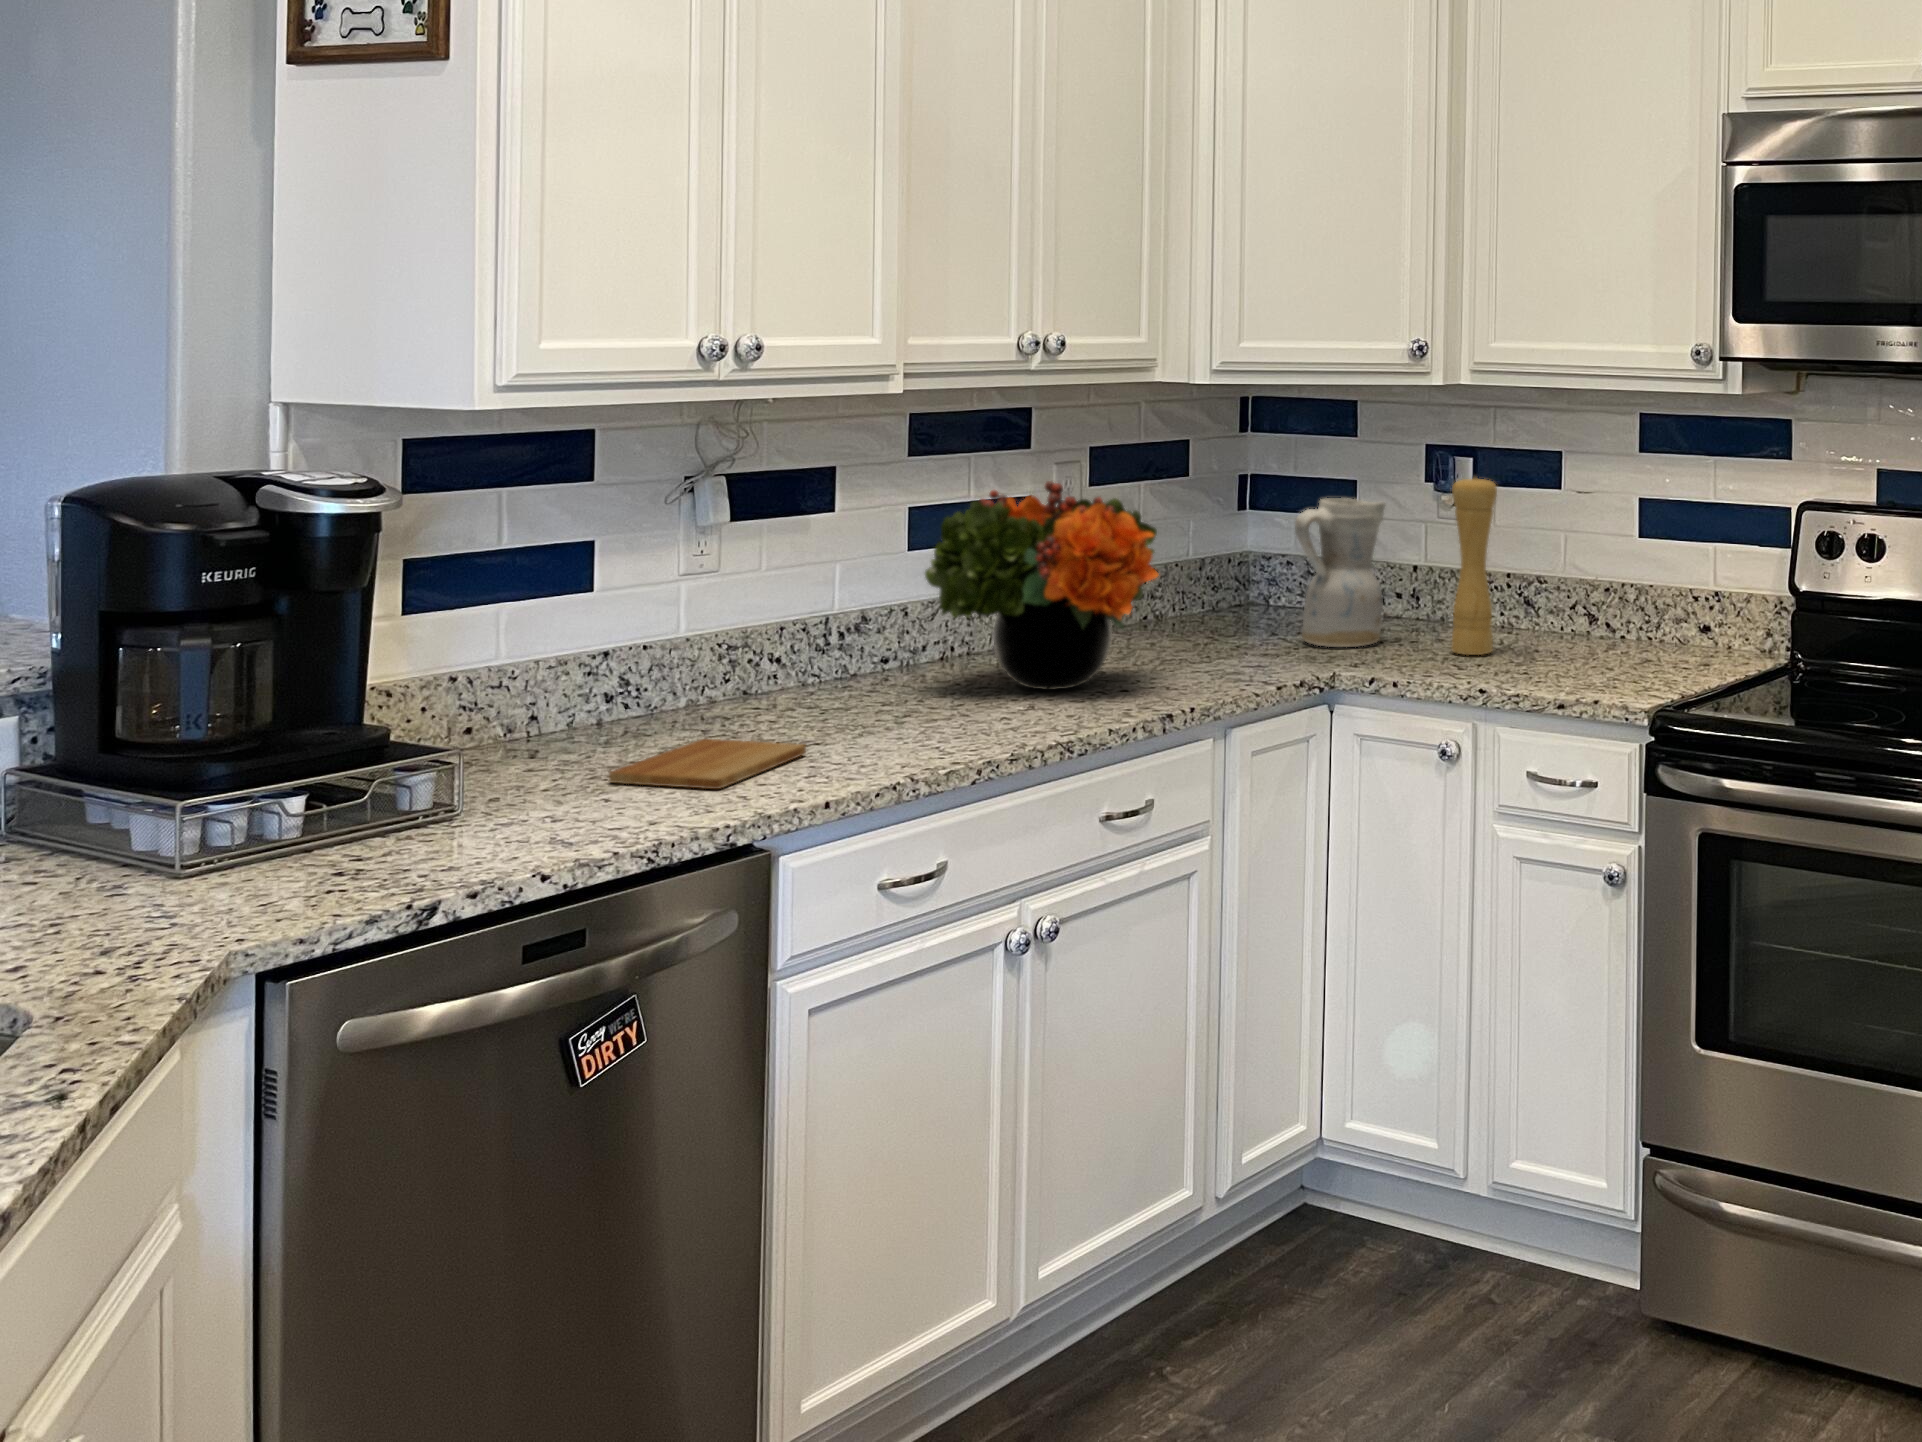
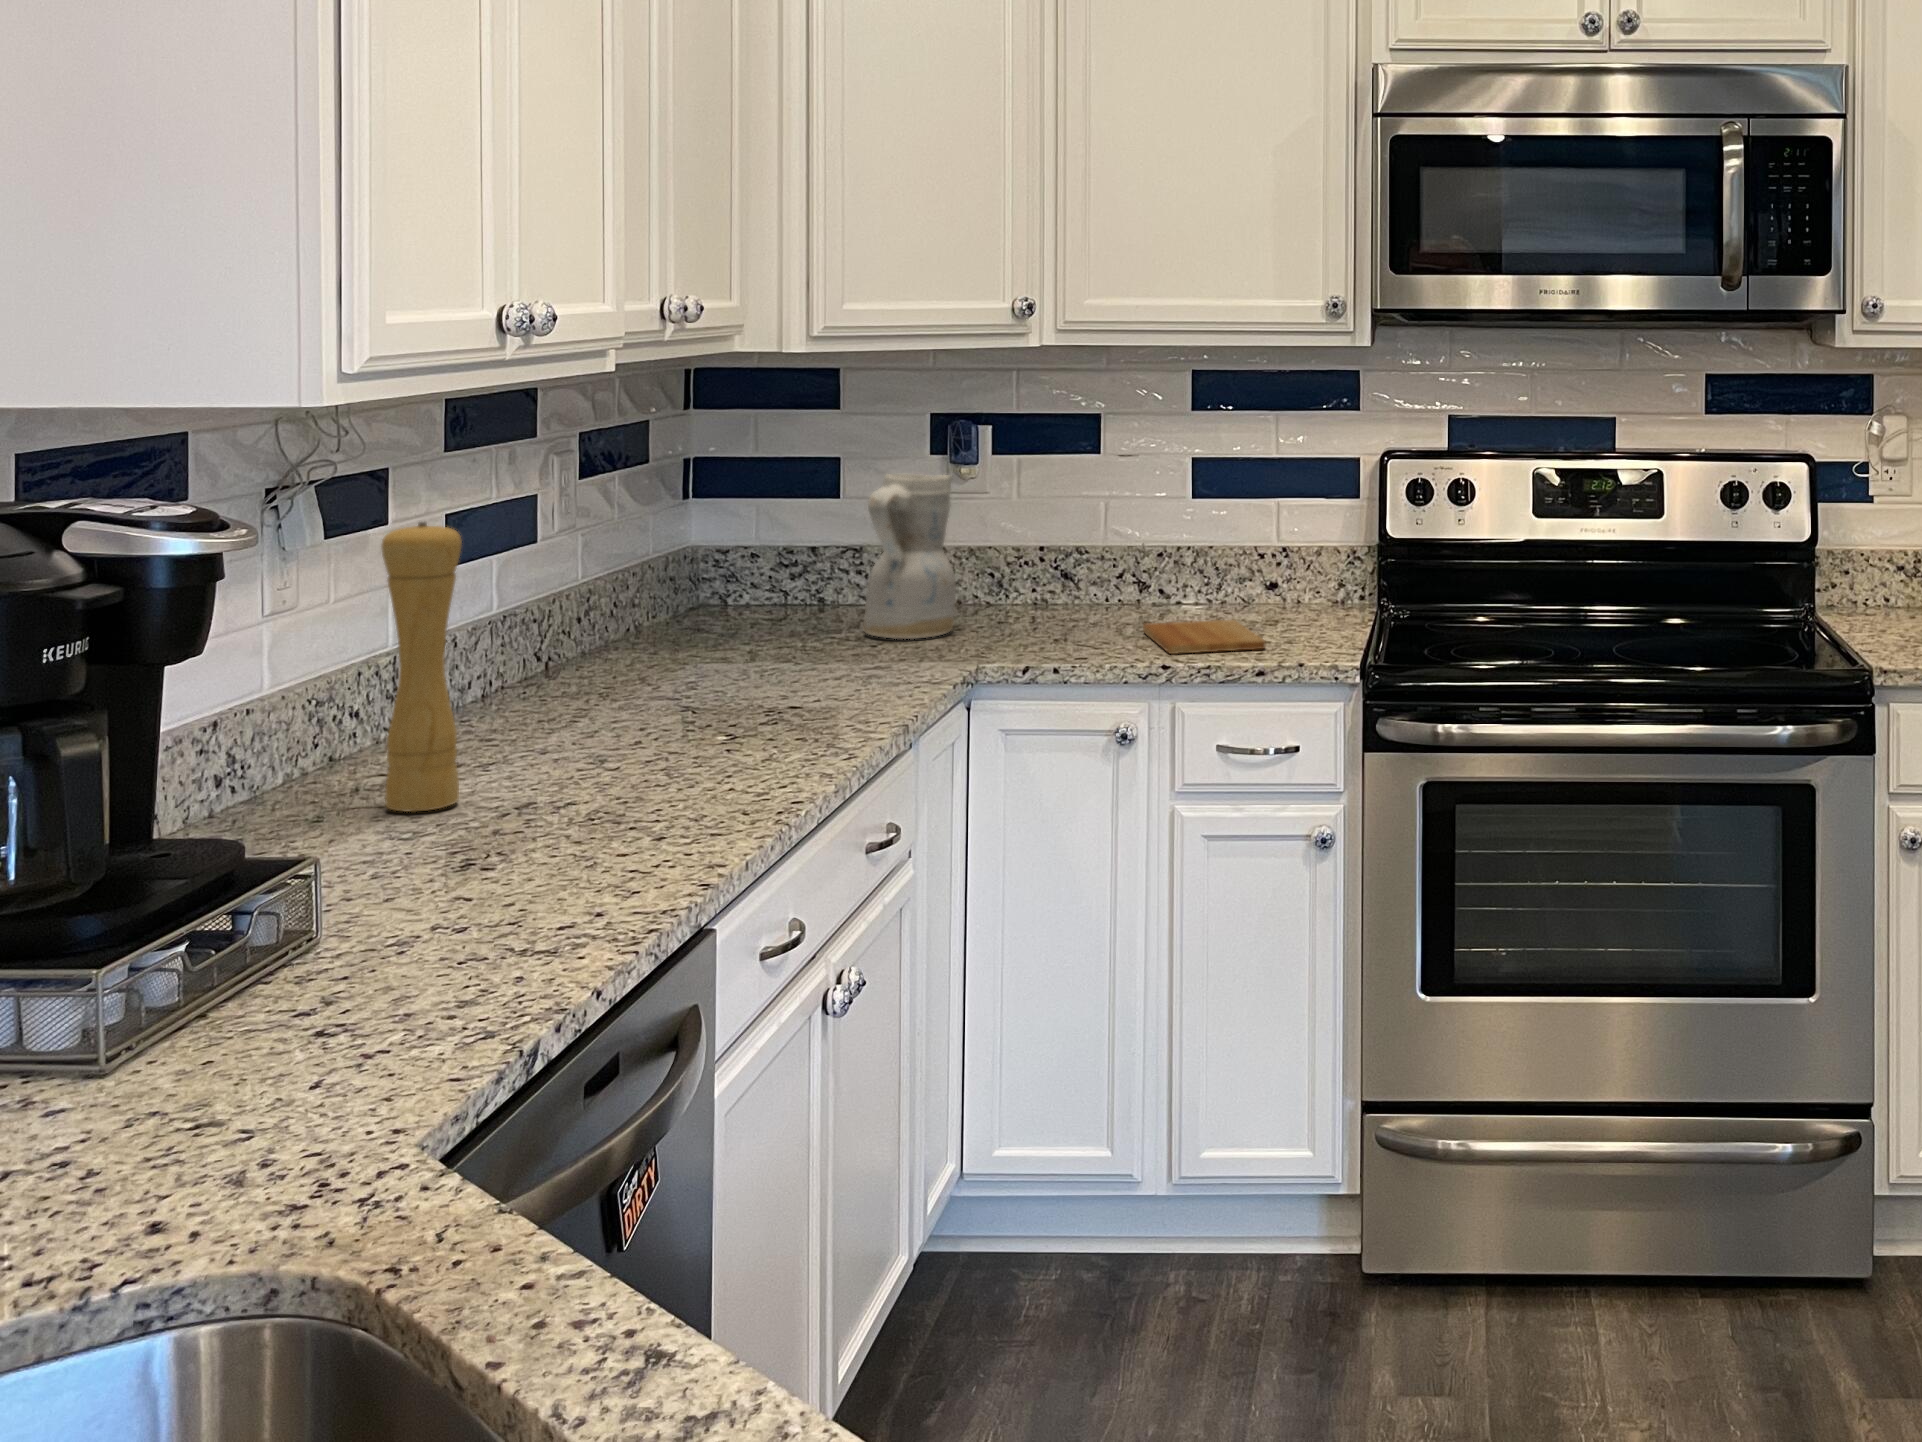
pepper mill: present [1451,476,1497,655] -> present [382,522,462,812]
flower arrangement: present [925,481,1158,690] -> none [549,468,839,714]
cutting board: present [609,739,806,789] -> present [1143,620,1265,654]

